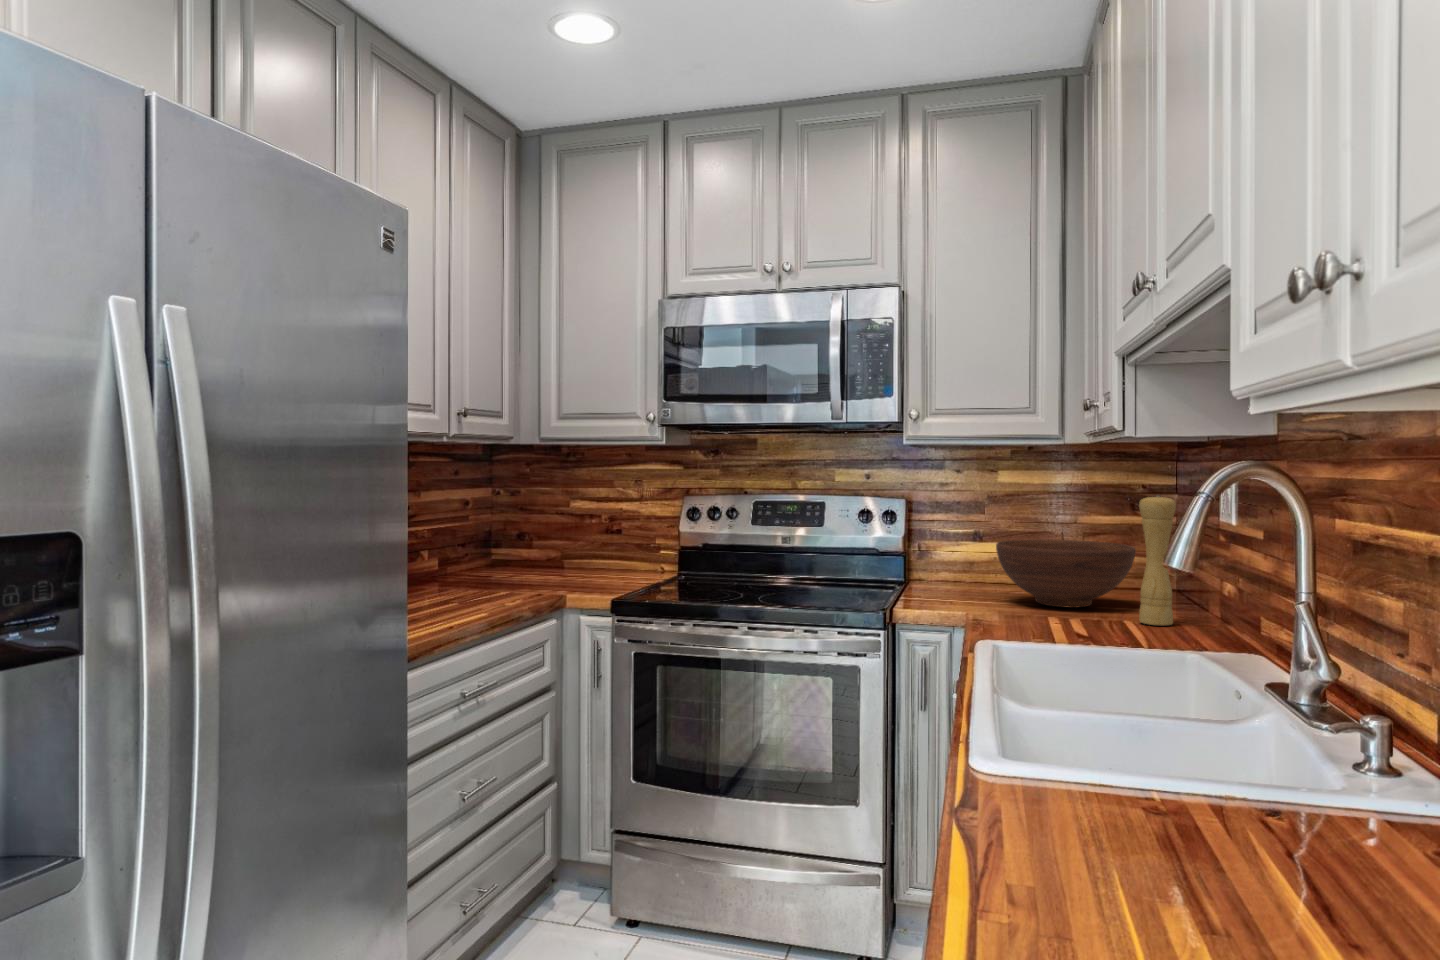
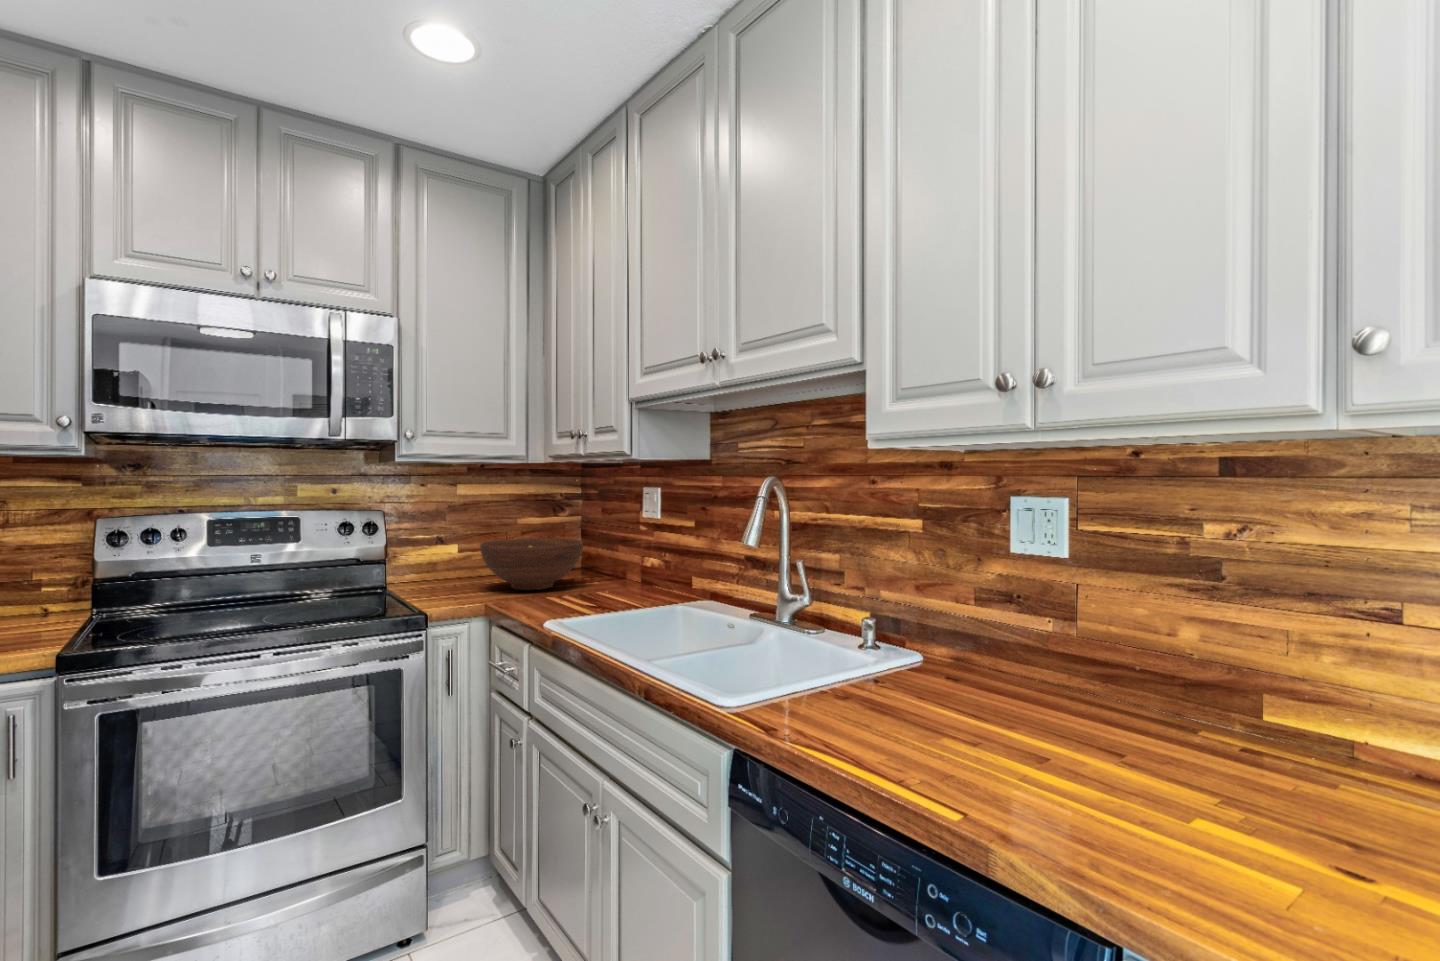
pepper mill: present [1139,495,1176,626] -> none [607,503,630,593]

